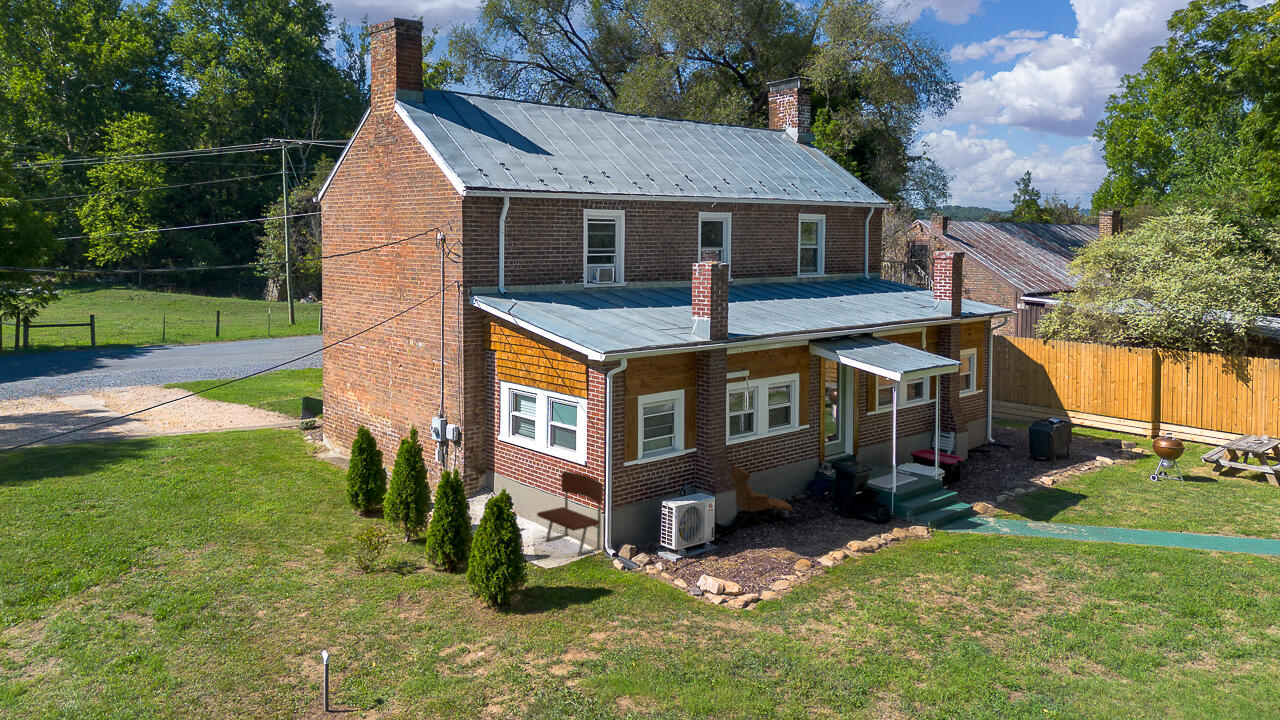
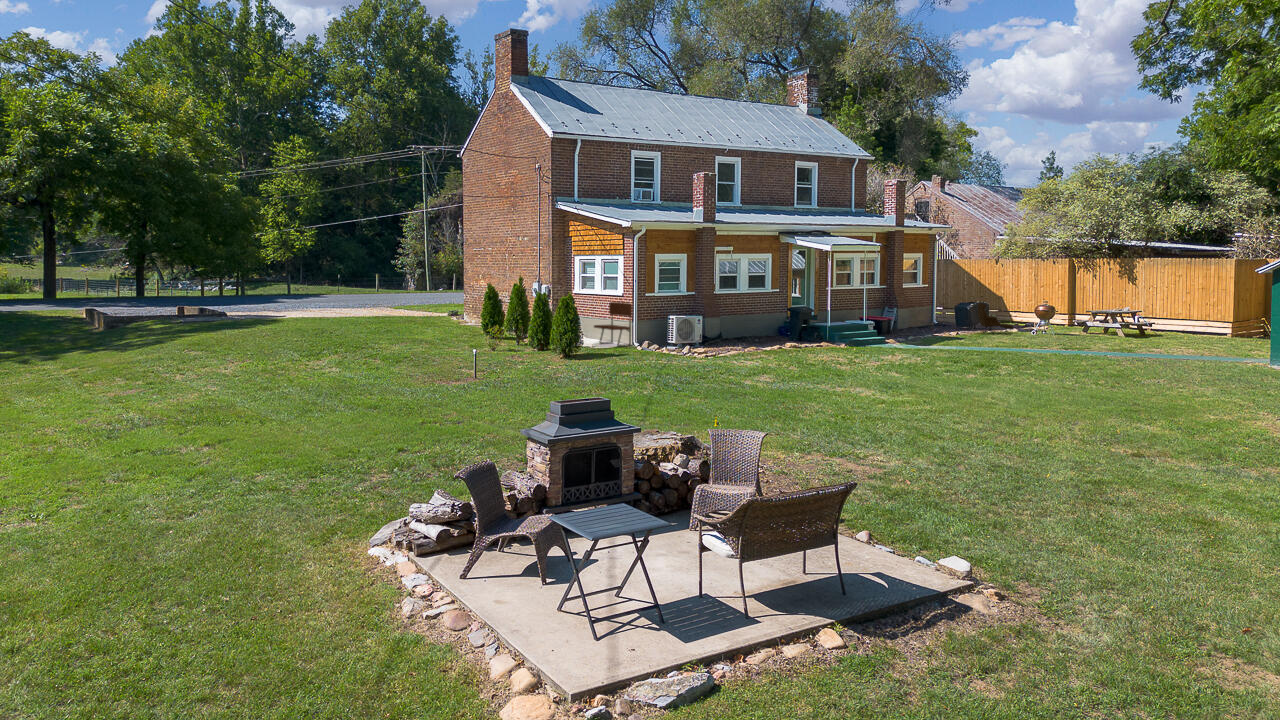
lounge chair: present [731,466,792,524] -> present [978,303,1014,333]

